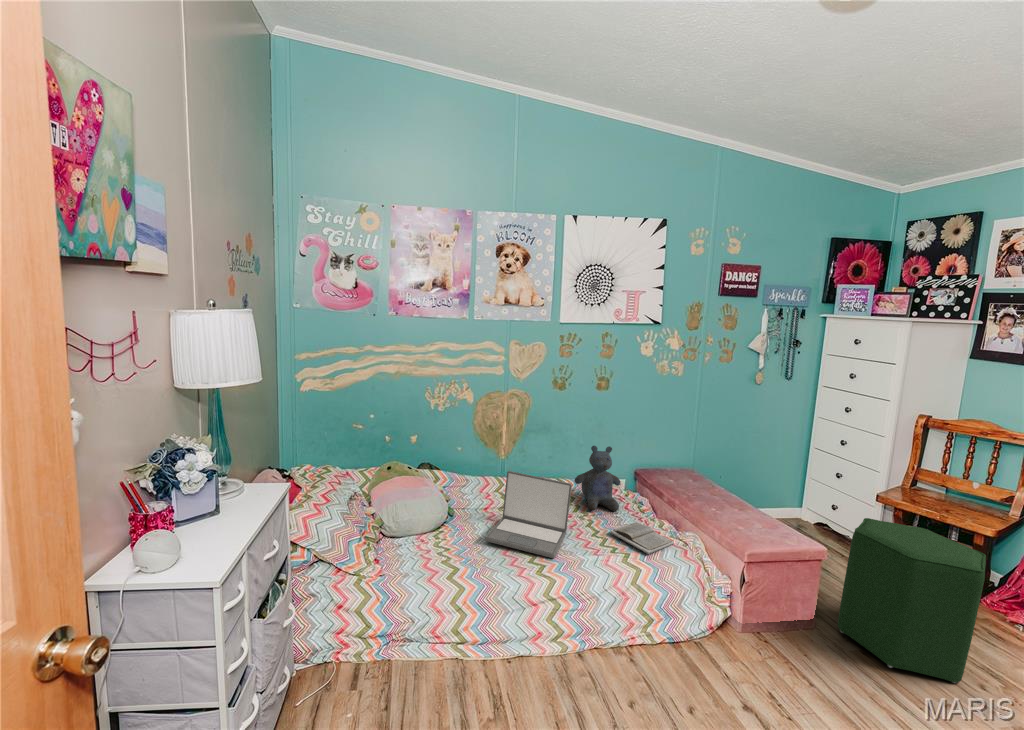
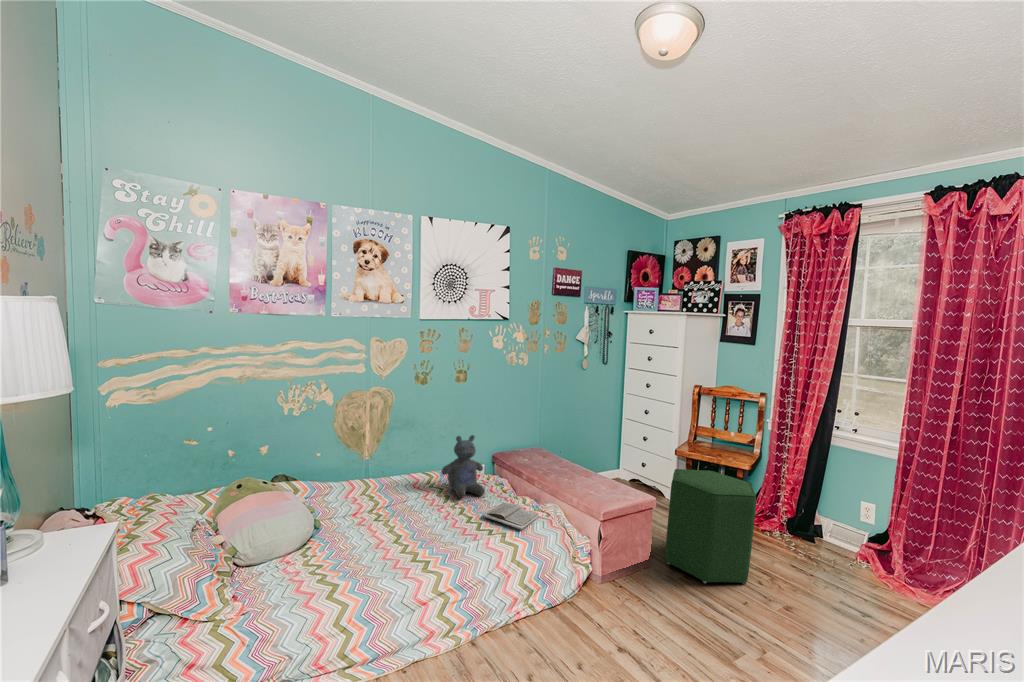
laptop: present [485,471,572,558] -> none [363,471,446,552]

